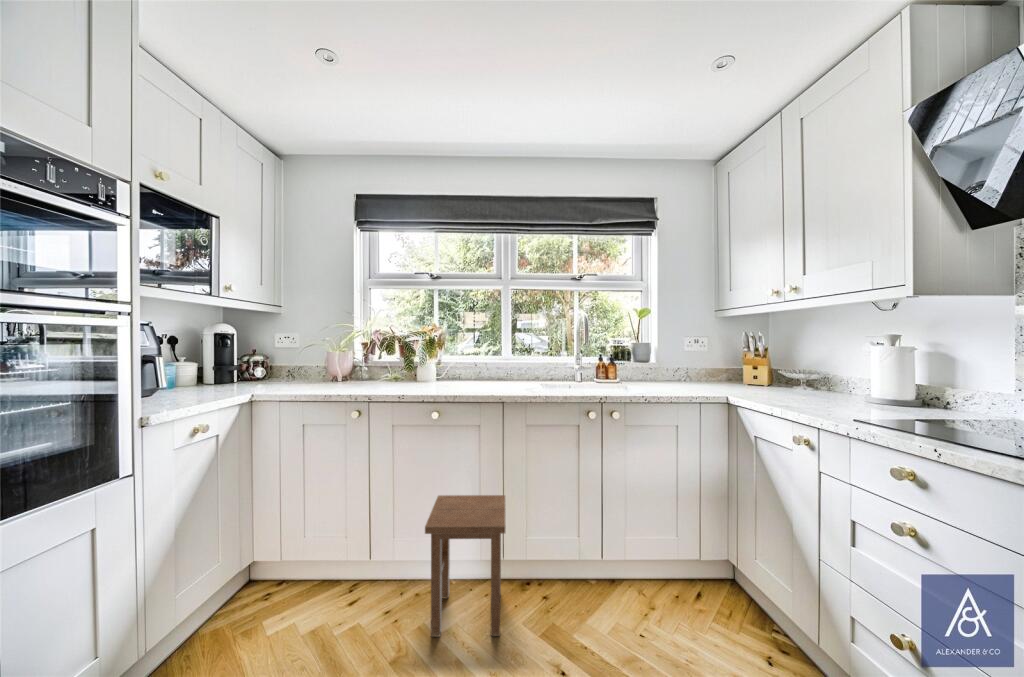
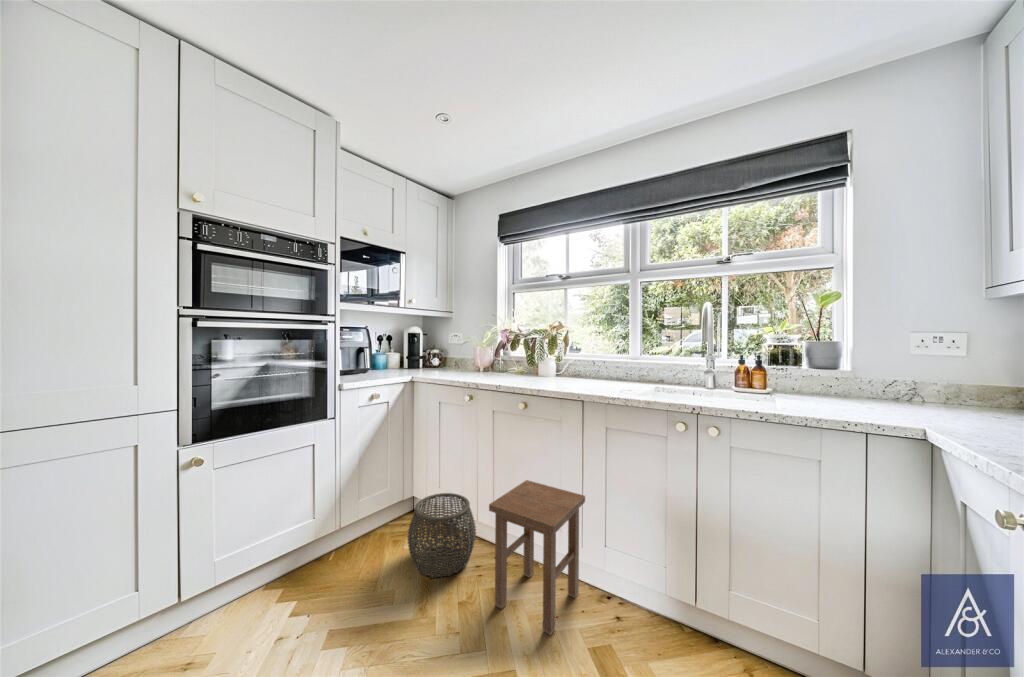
woven basket: none [289,535,380,645] -> present [407,493,476,578]

